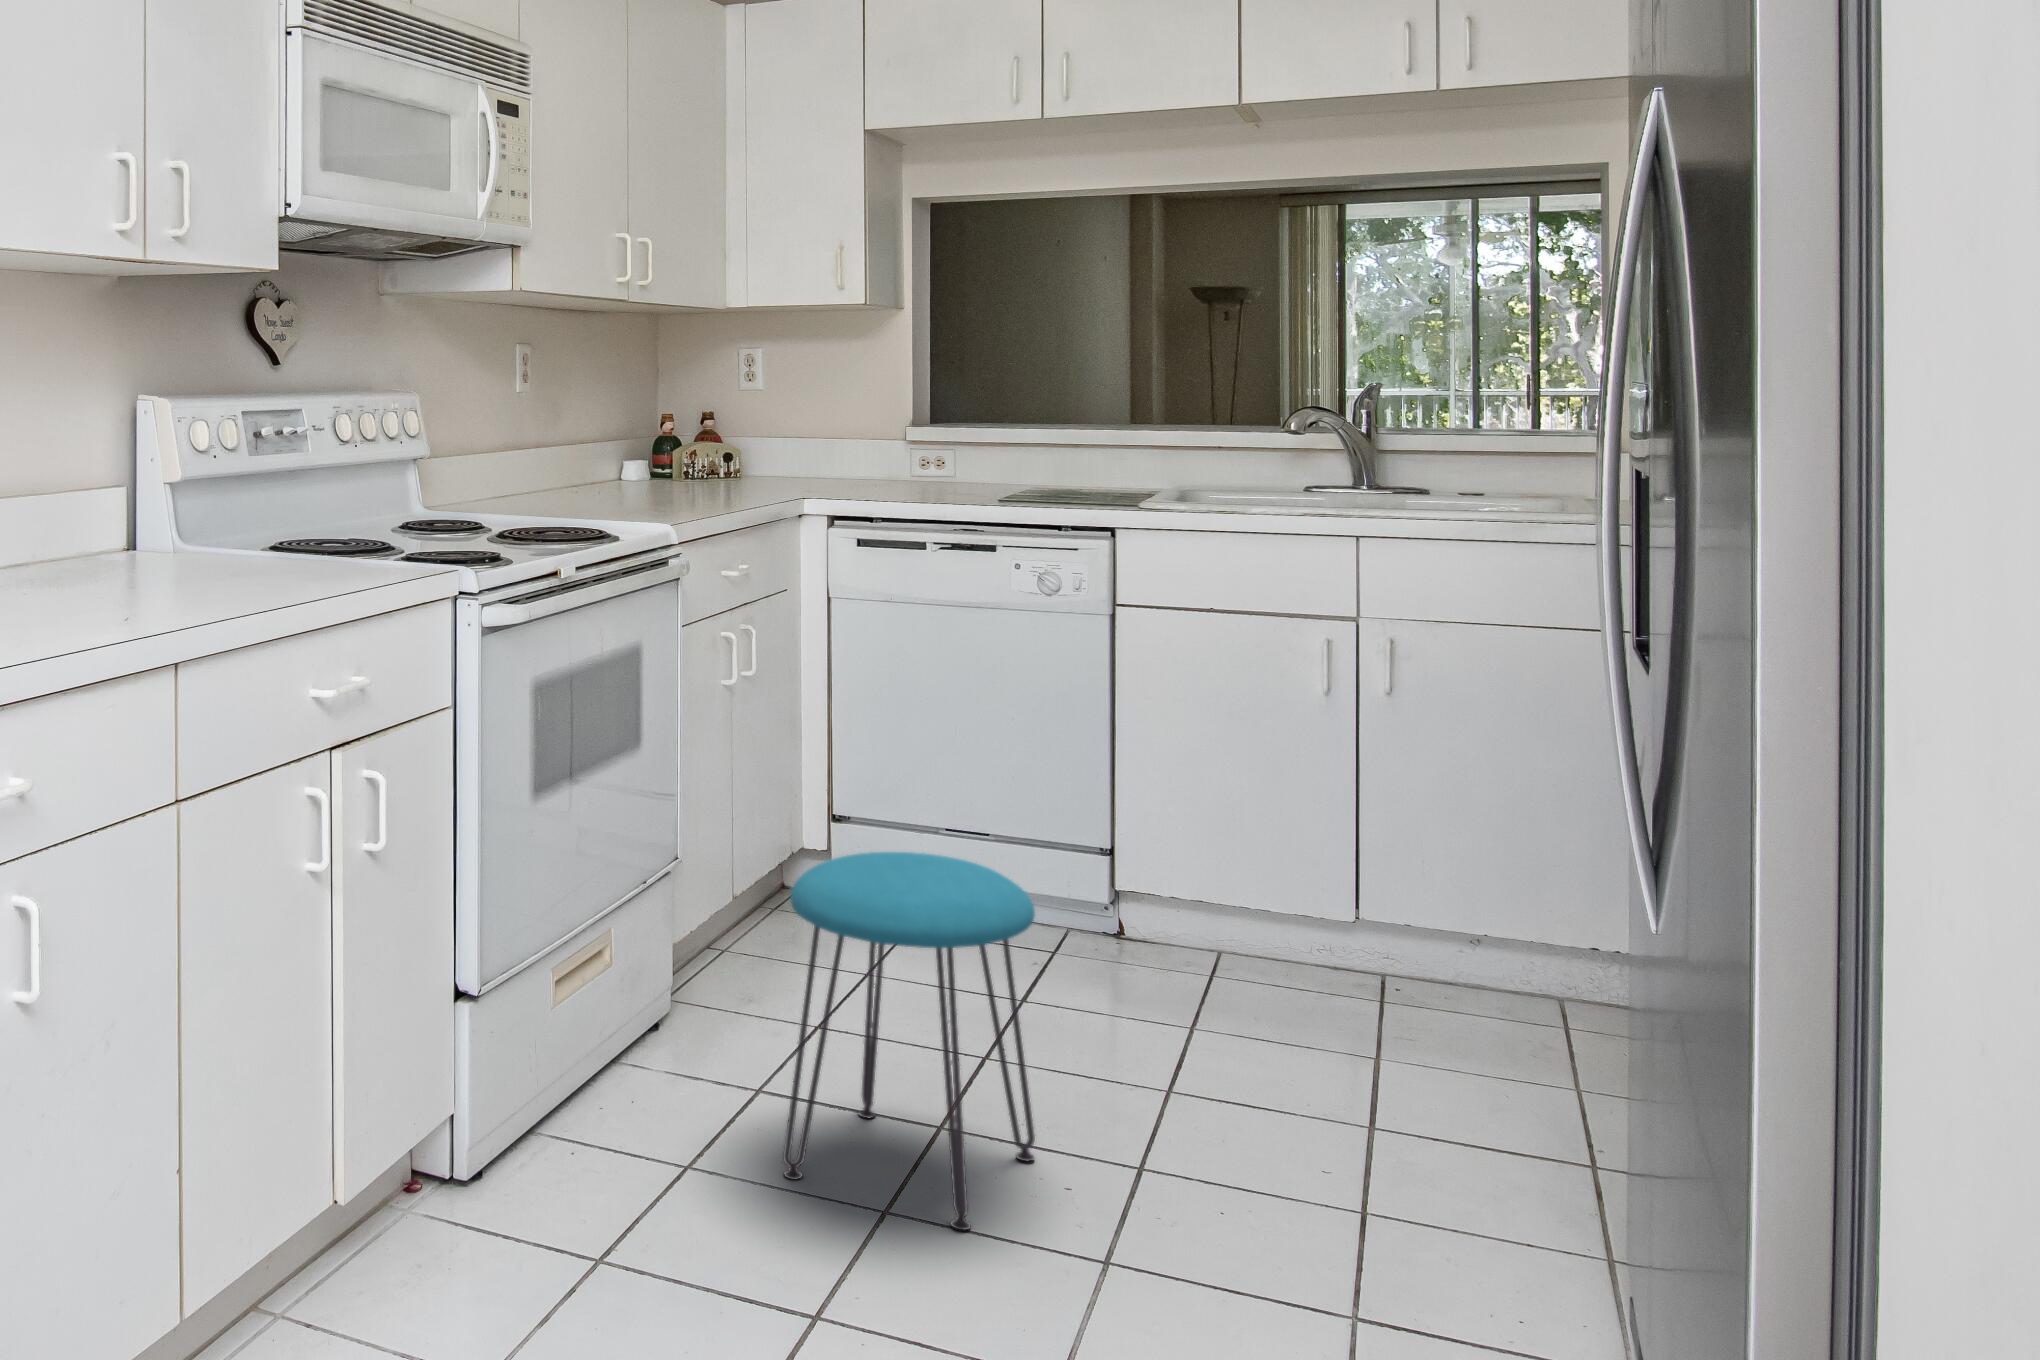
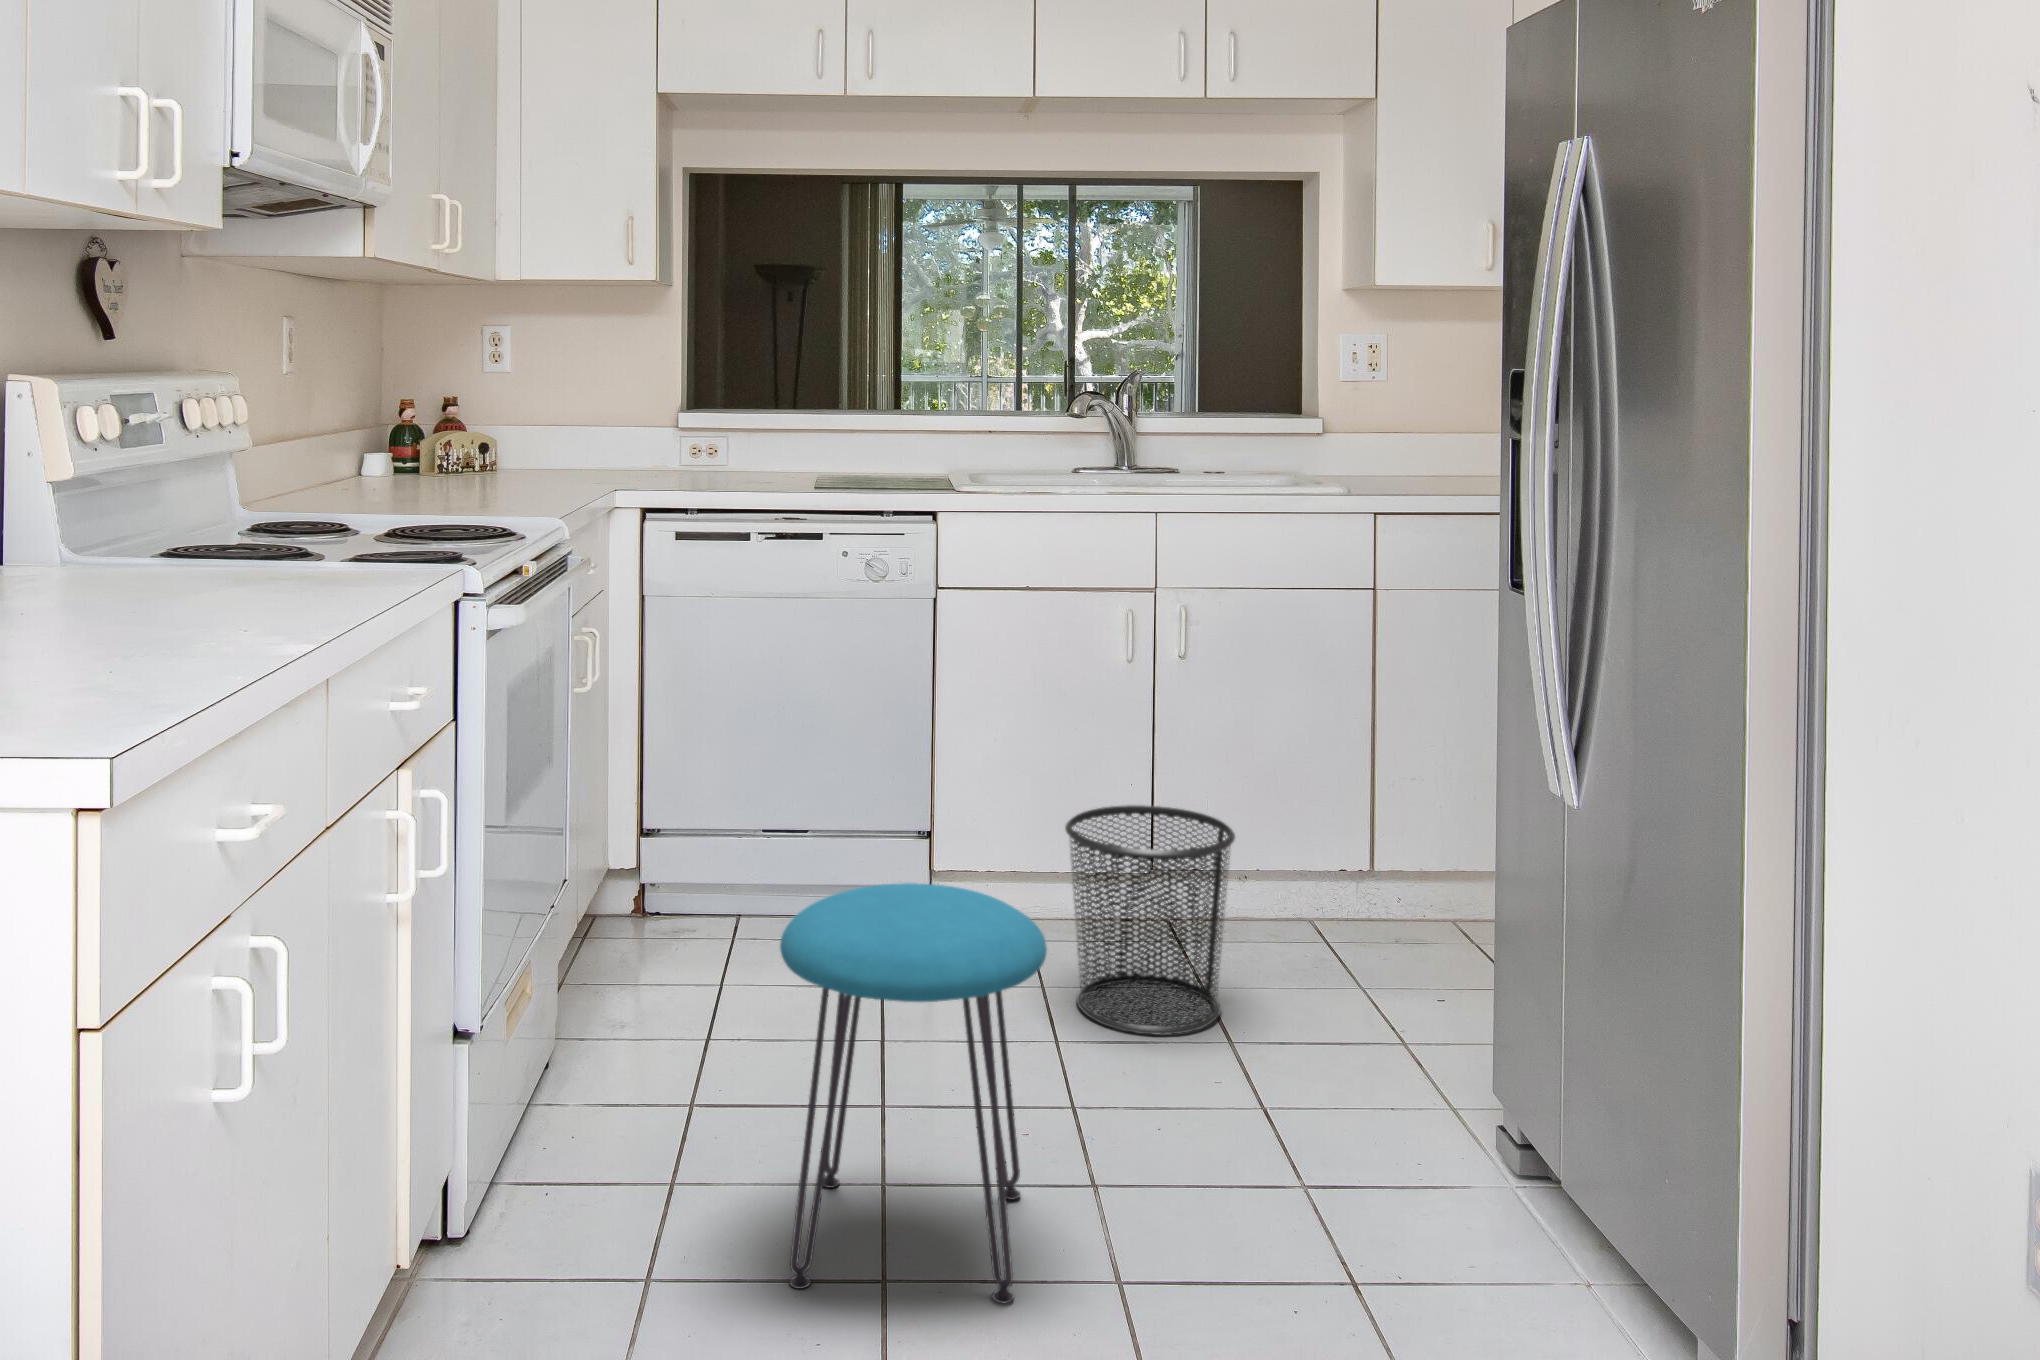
waste bin: none [1198,835,1387,1071] -> present [1065,805,1235,1035]

